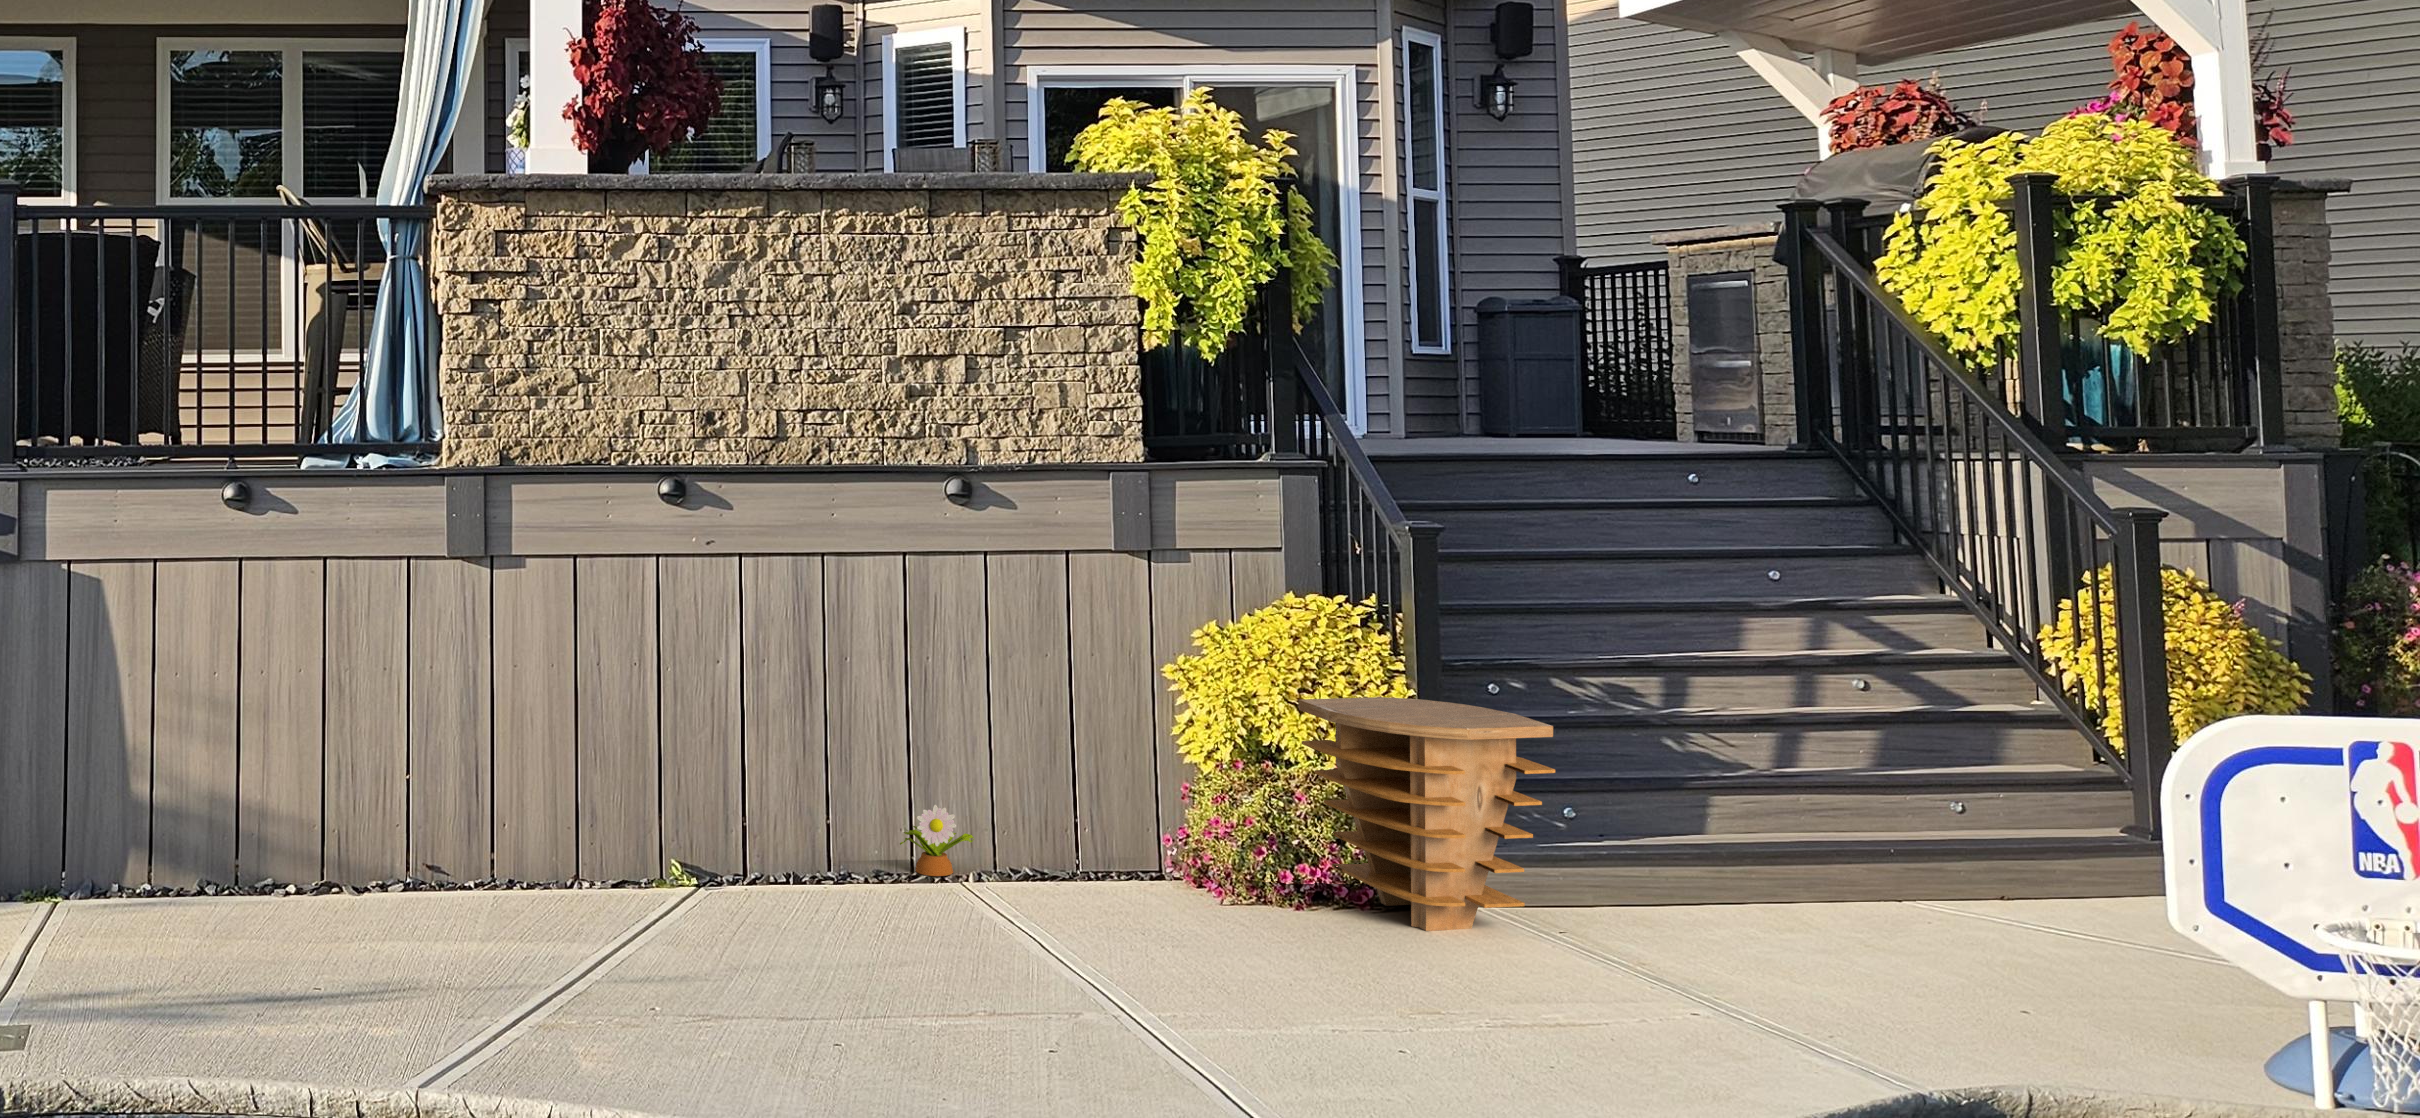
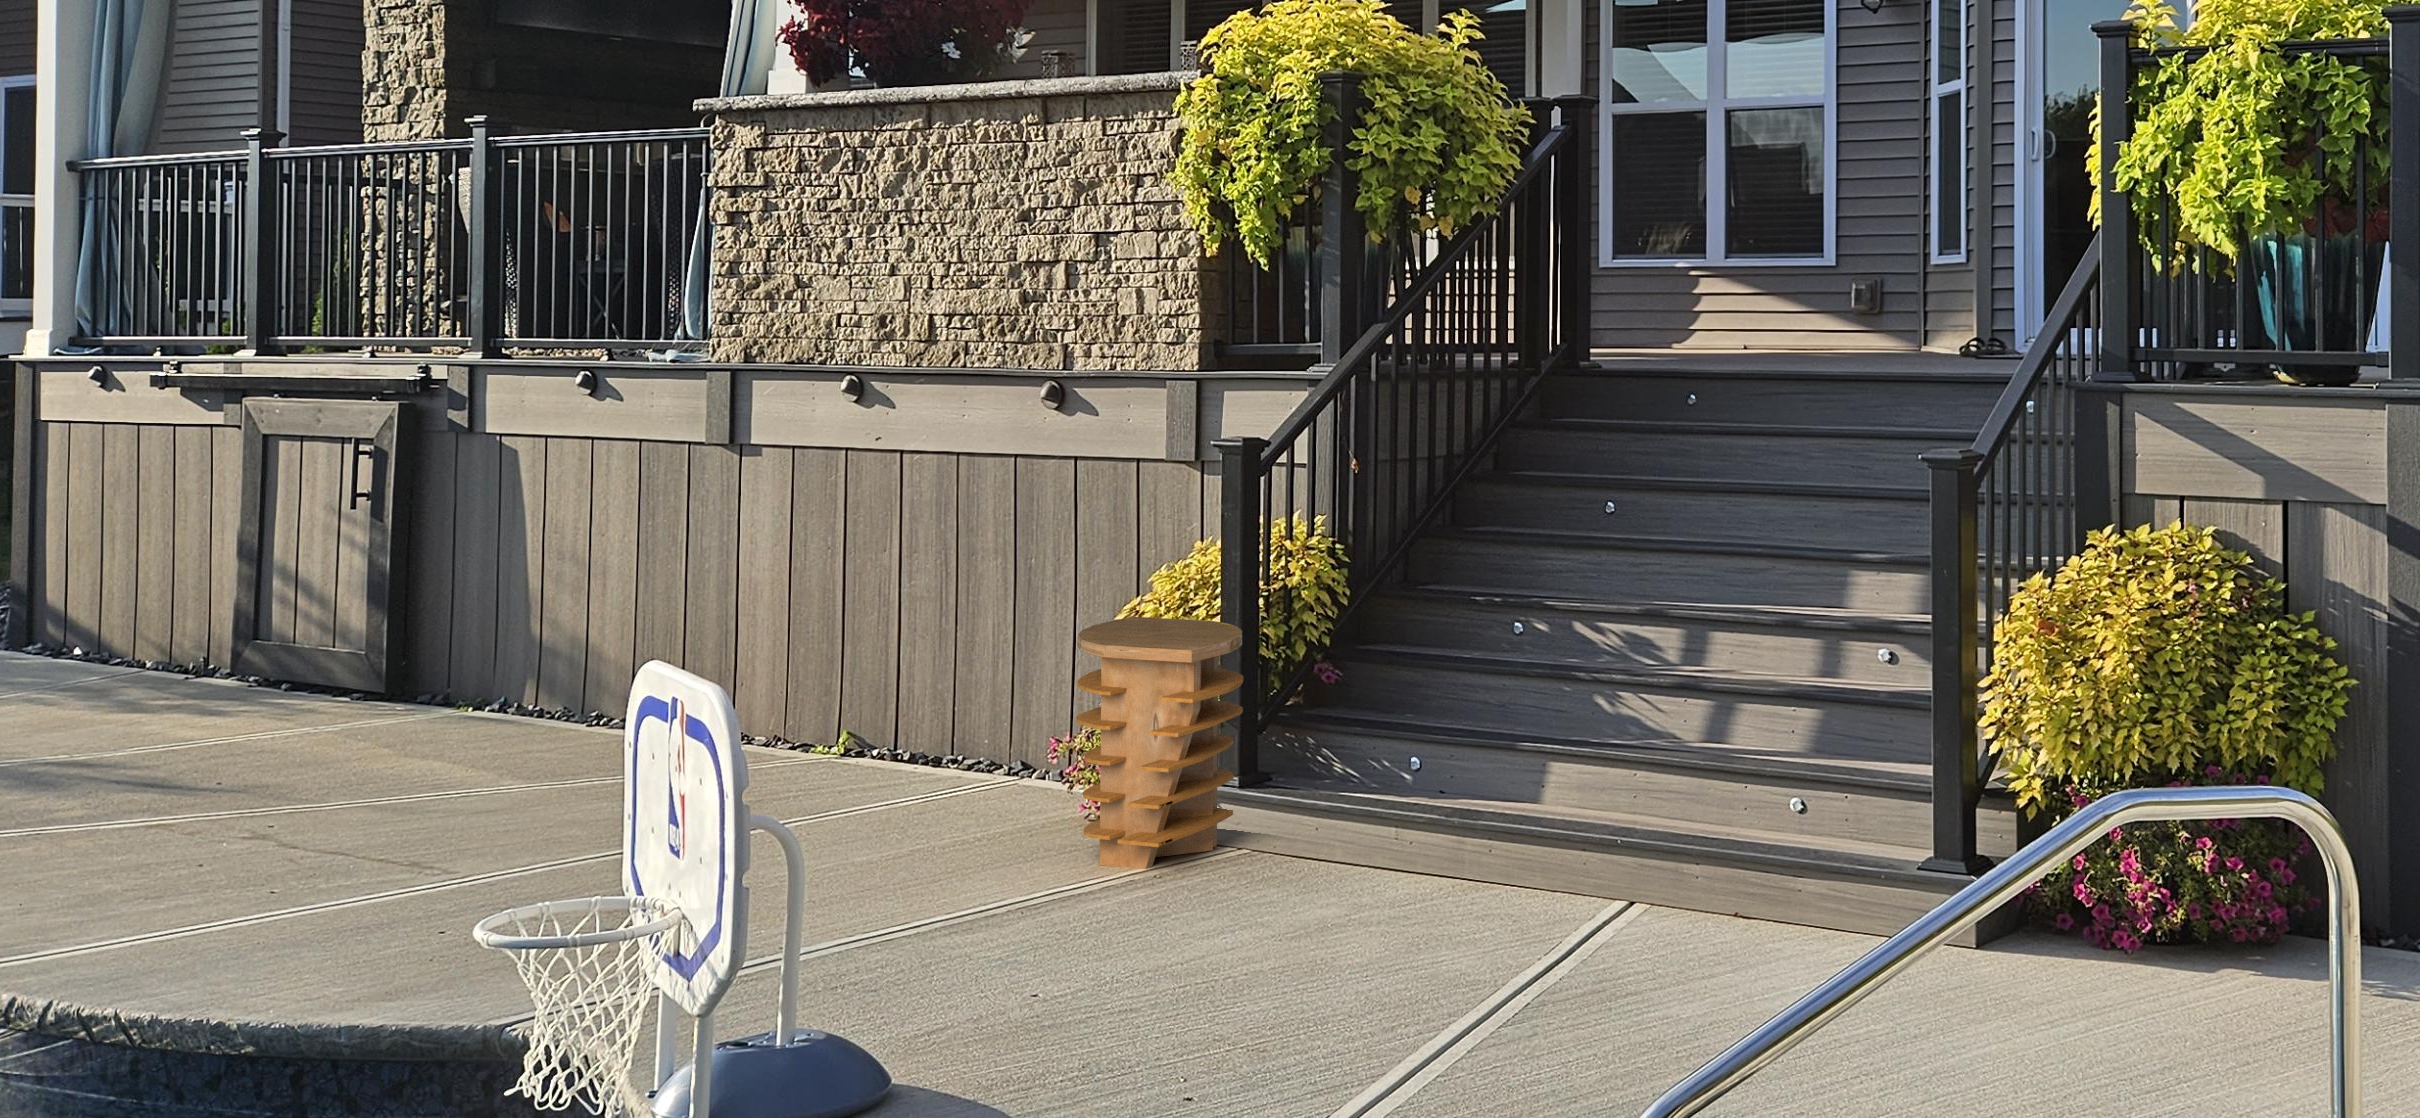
decorative plant: present [900,805,974,876] -> none [943,708,1014,781]

